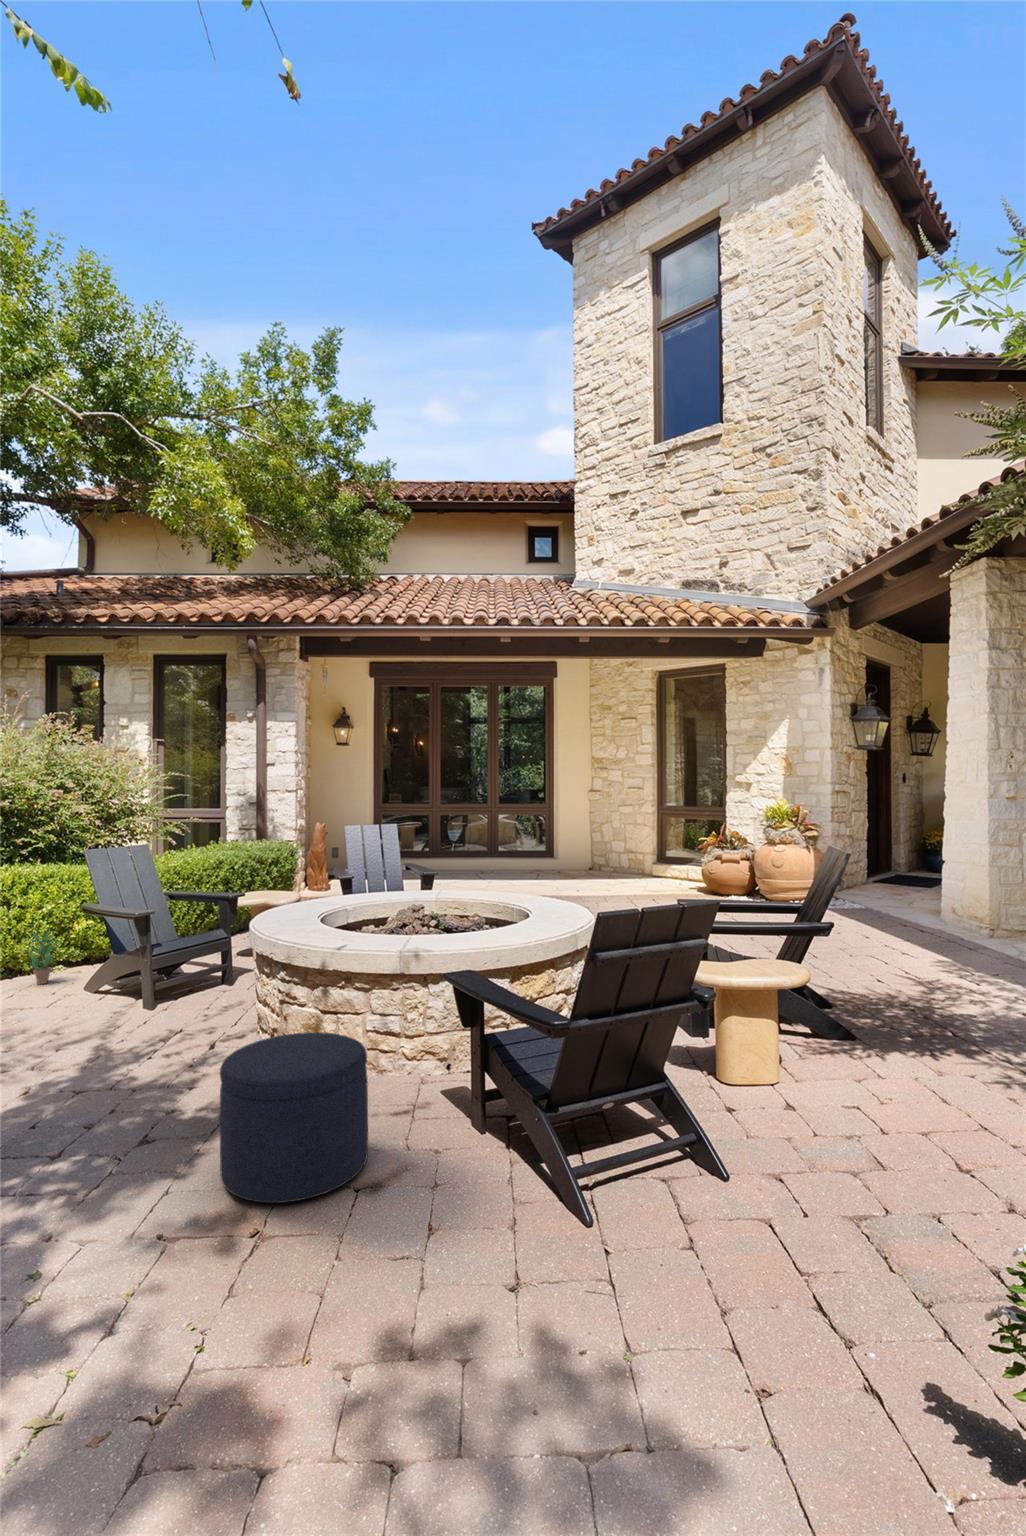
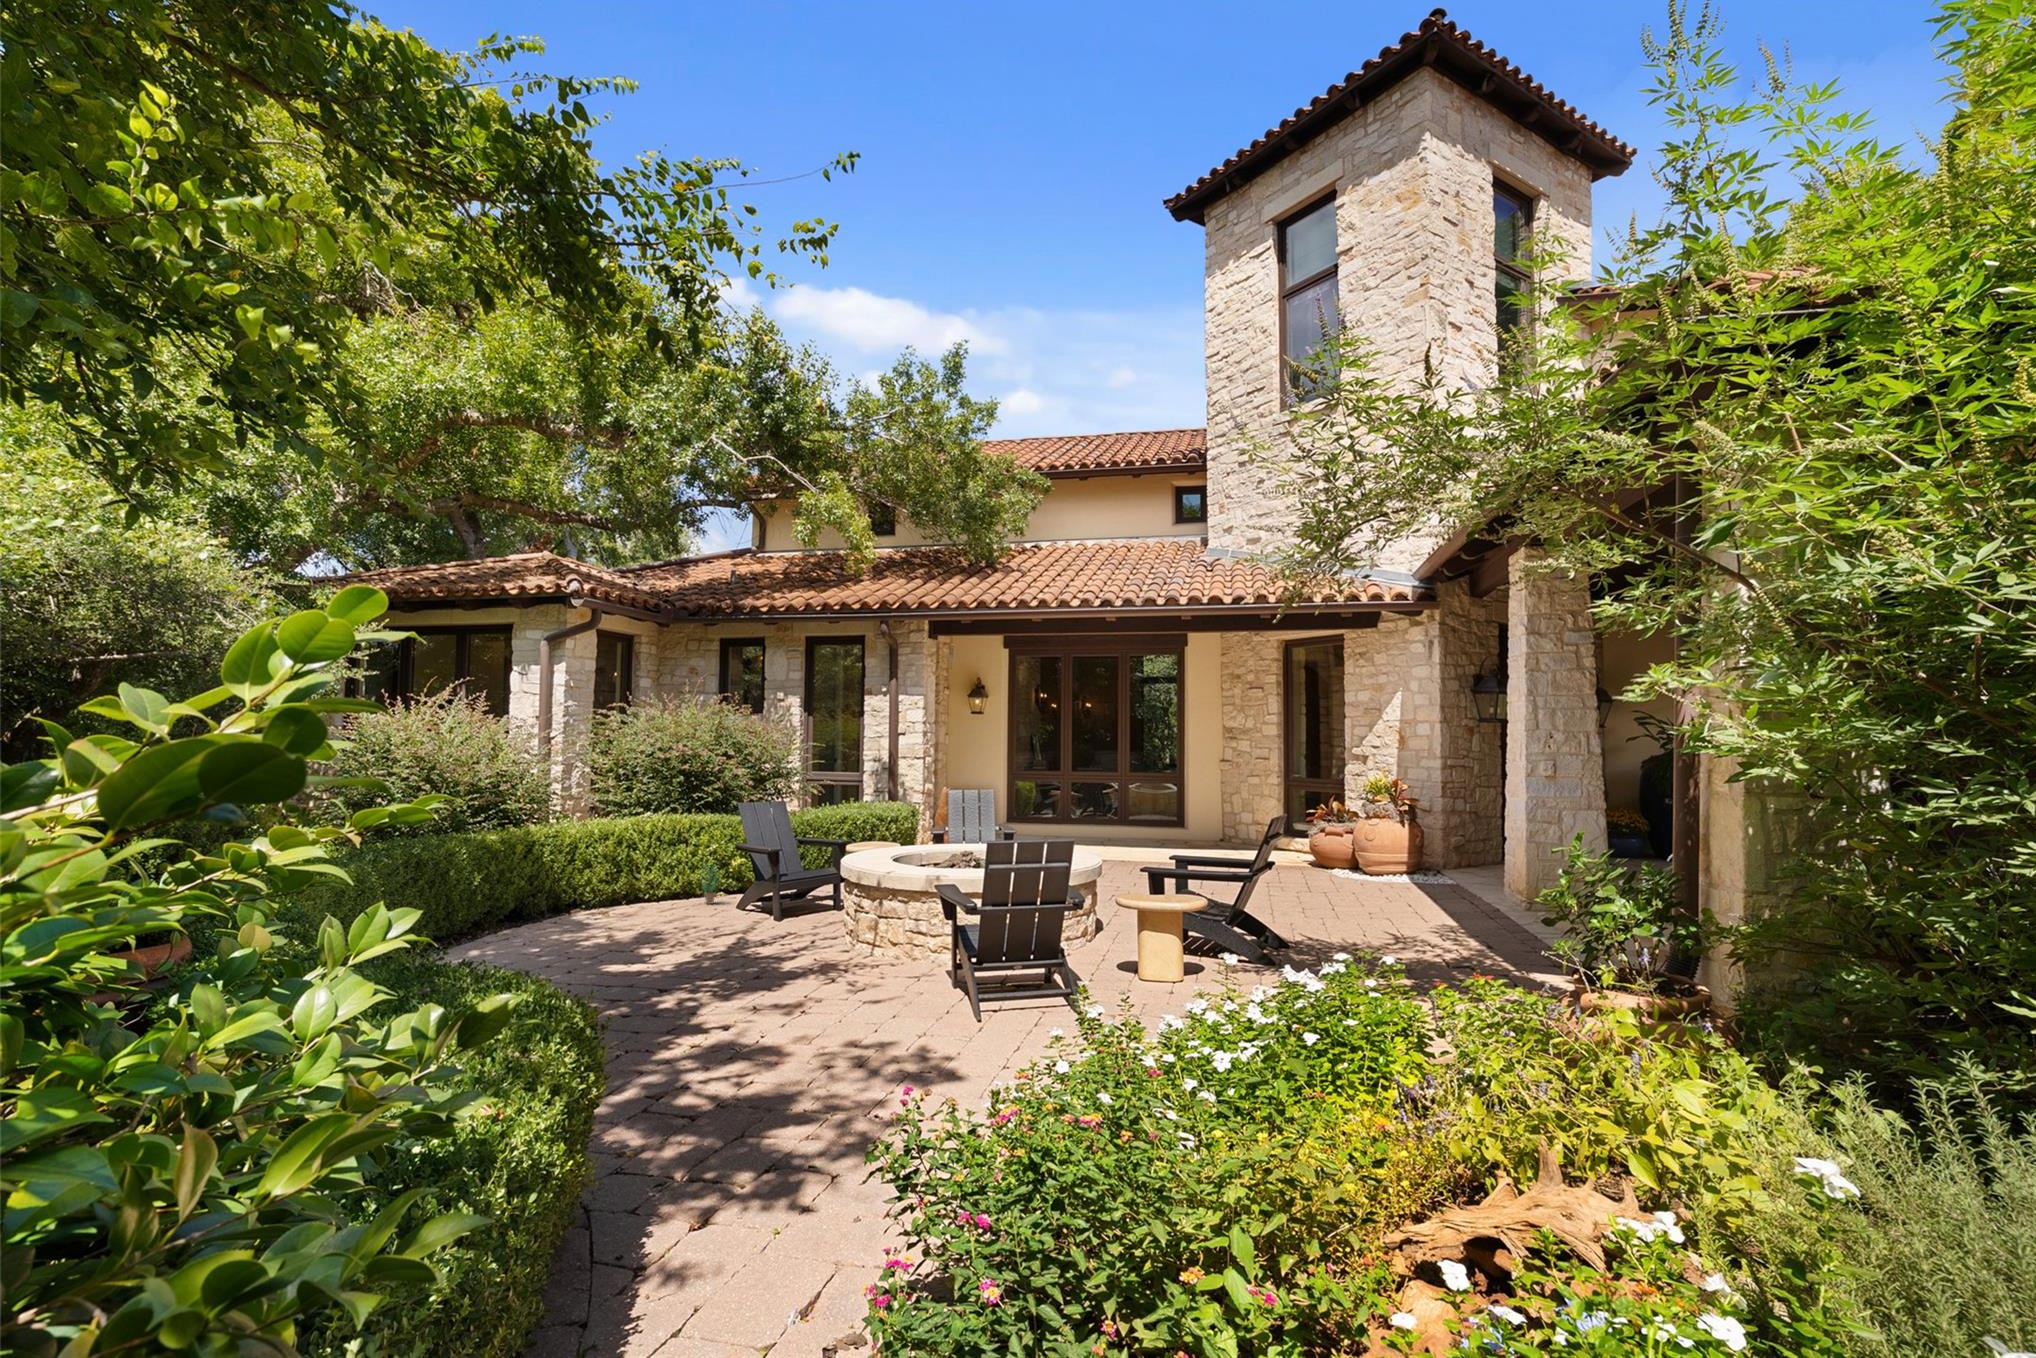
ottoman: present [220,1032,368,1203] -> none [794,914,879,999]

